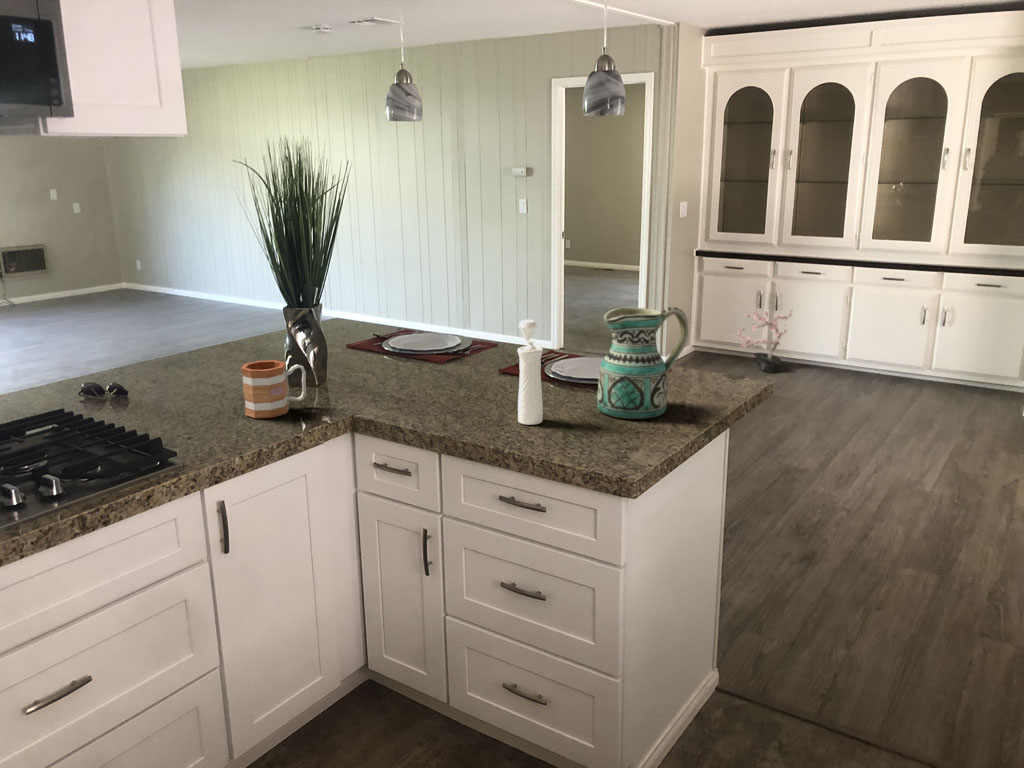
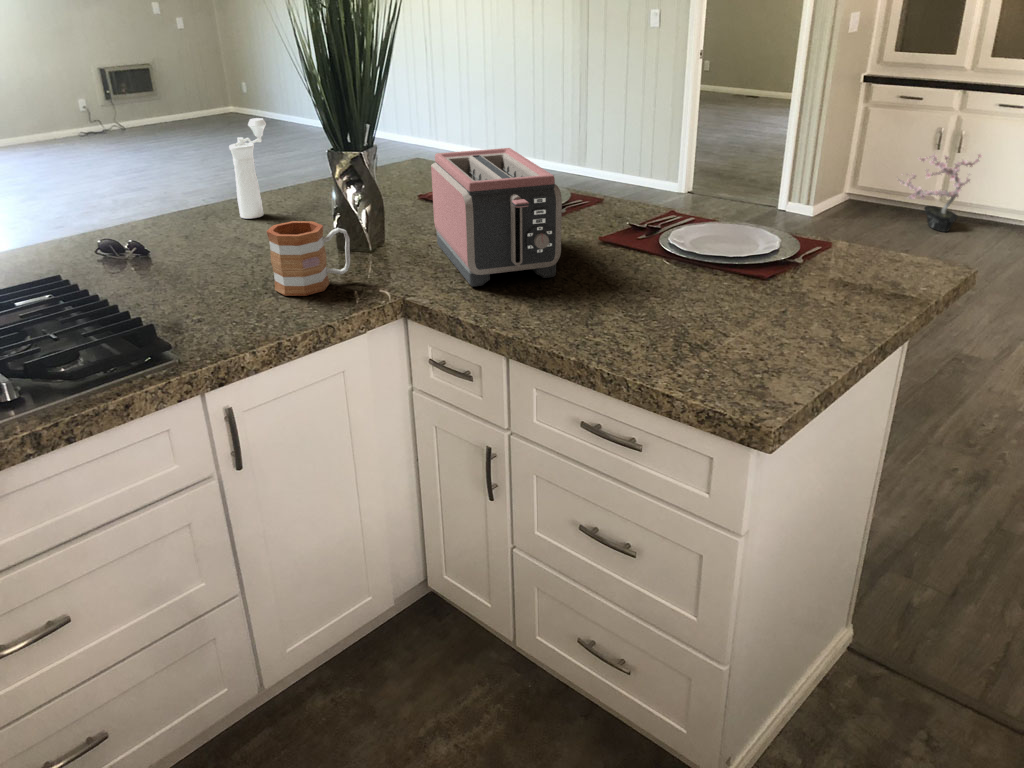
toaster: none [365,303,472,406] -> present [431,148,562,287]
ceramic pitcher: present [597,307,688,419] -> none [725,166,866,324]
pepper mill: present [517,320,543,425] -> present [229,118,266,219]

